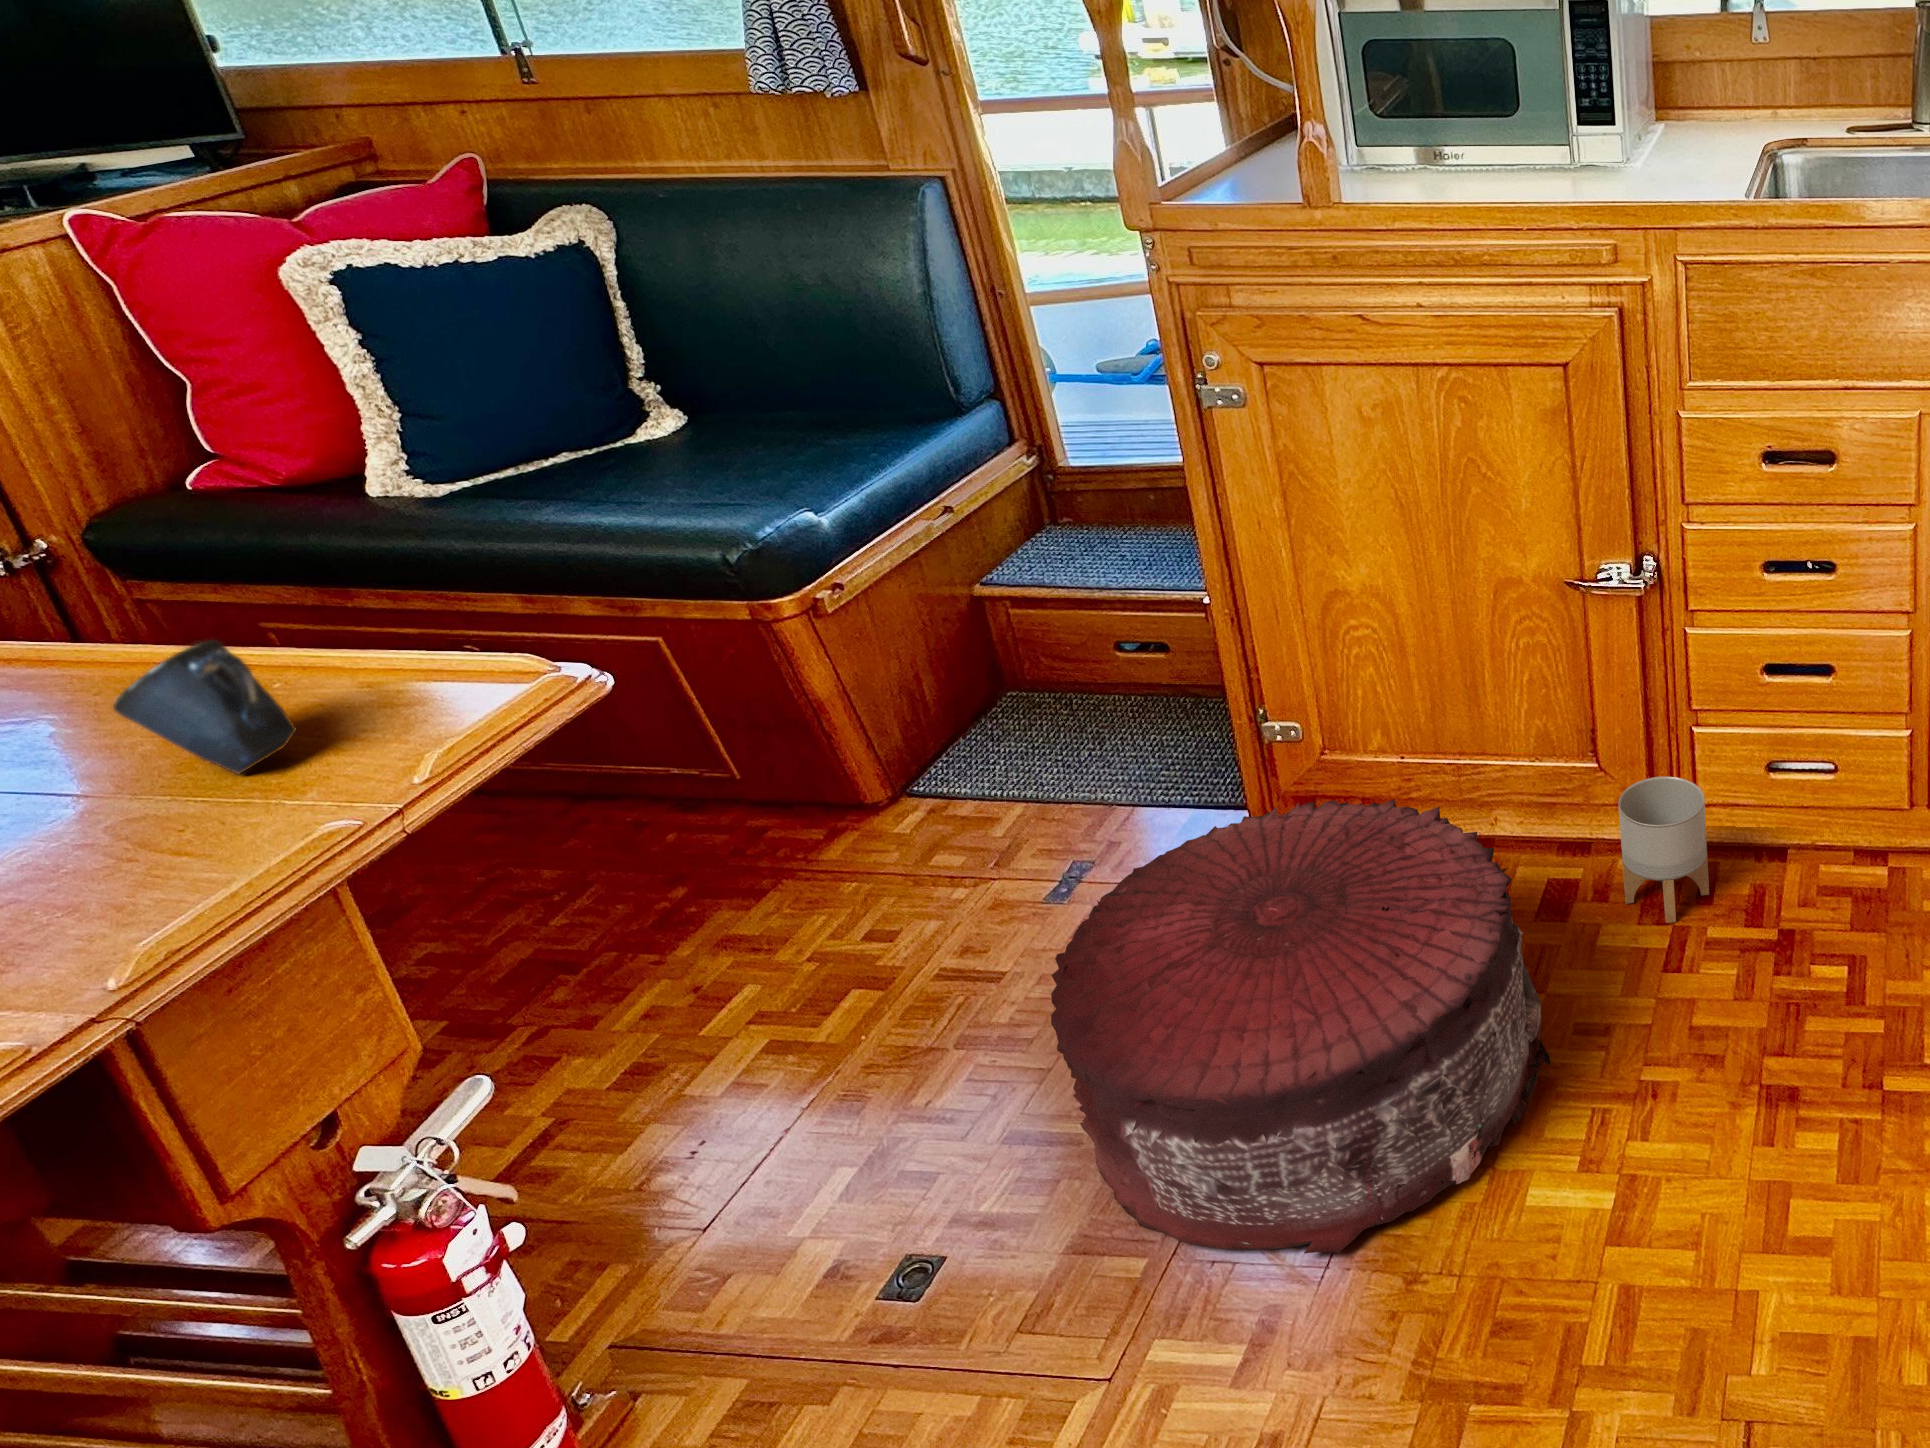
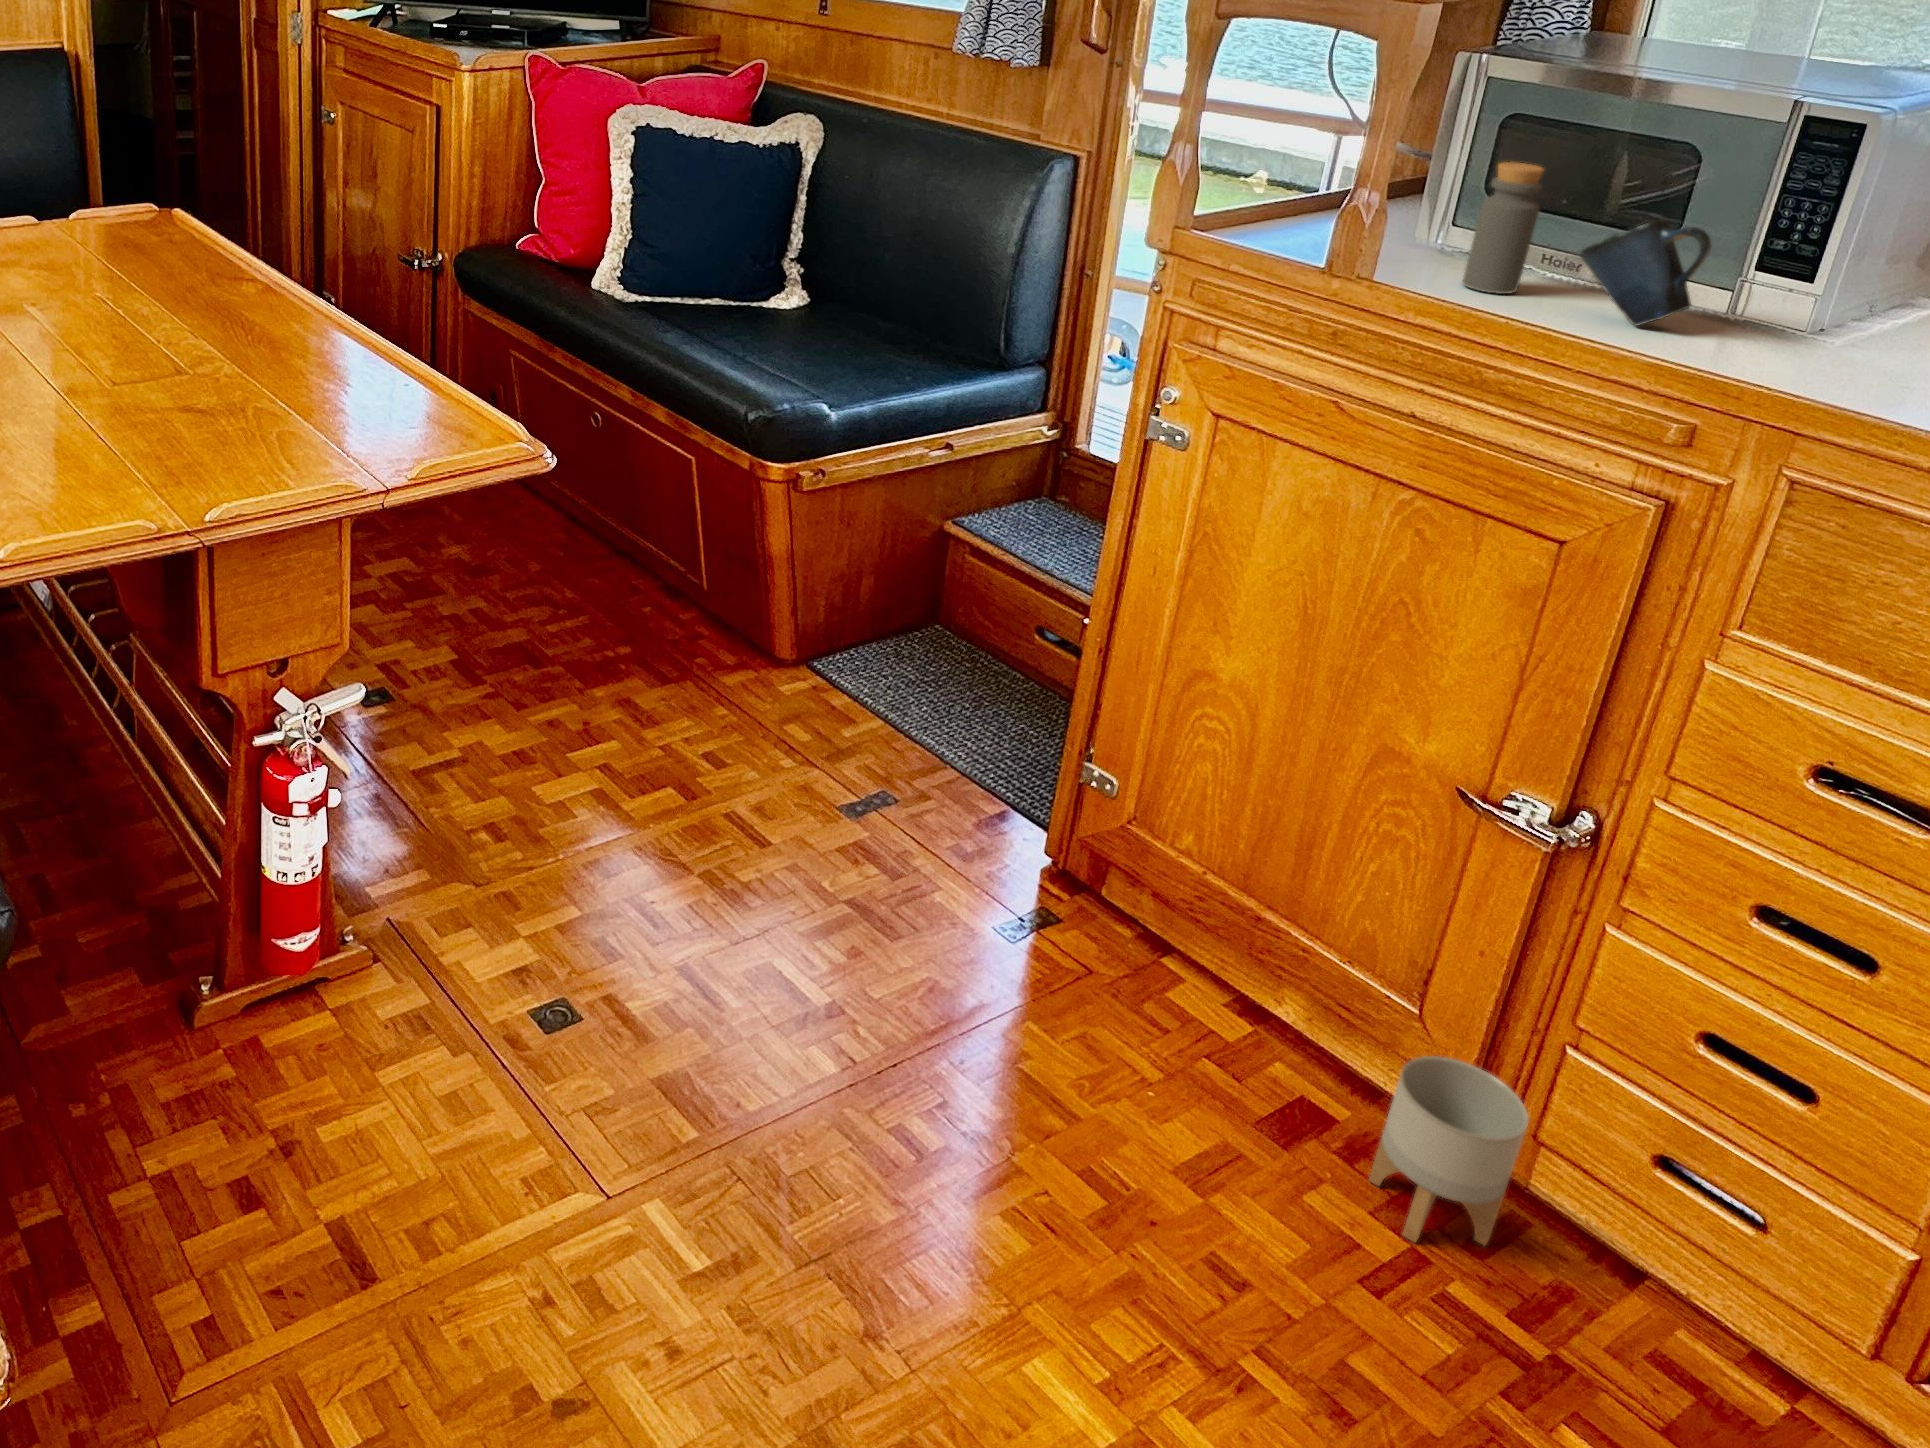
bottle: none [1400,80,1449,193] -> present [1463,162,1544,294]
mug: present [113,640,296,774] -> present [1579,219,1711,326]
pouf: present [1051,799,1551,1253] -> none [708,816,1198,1298]

